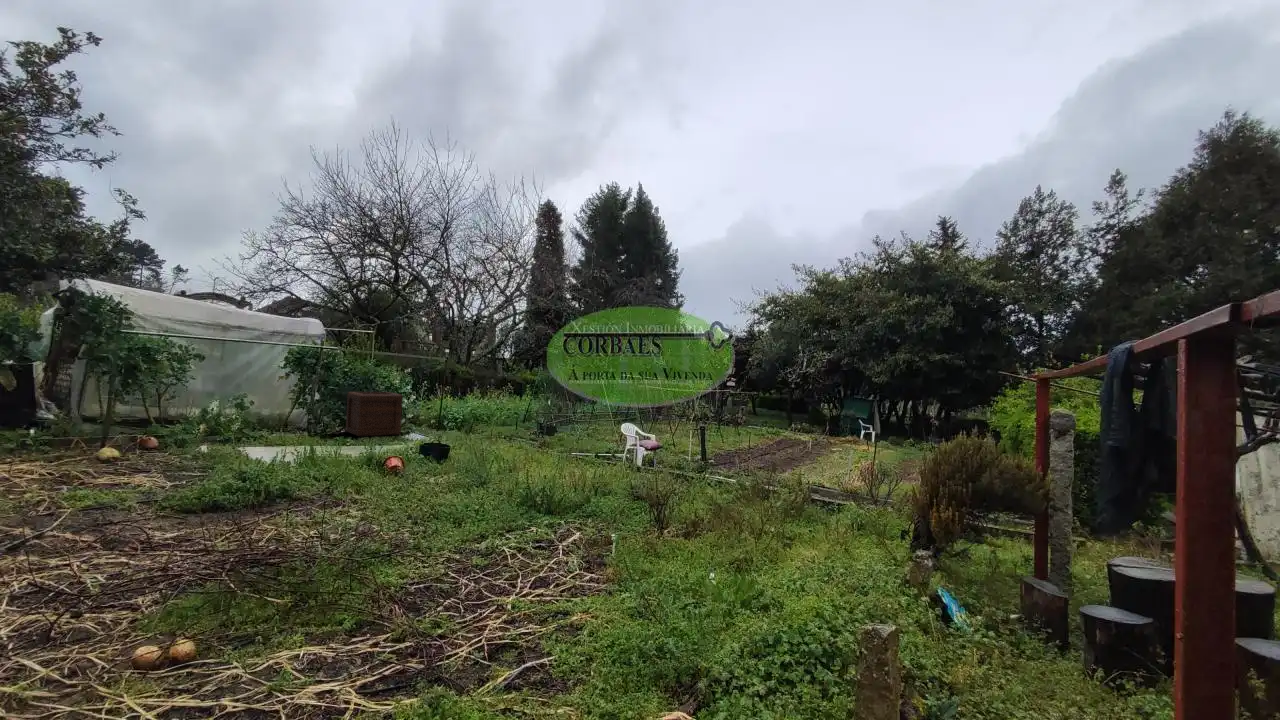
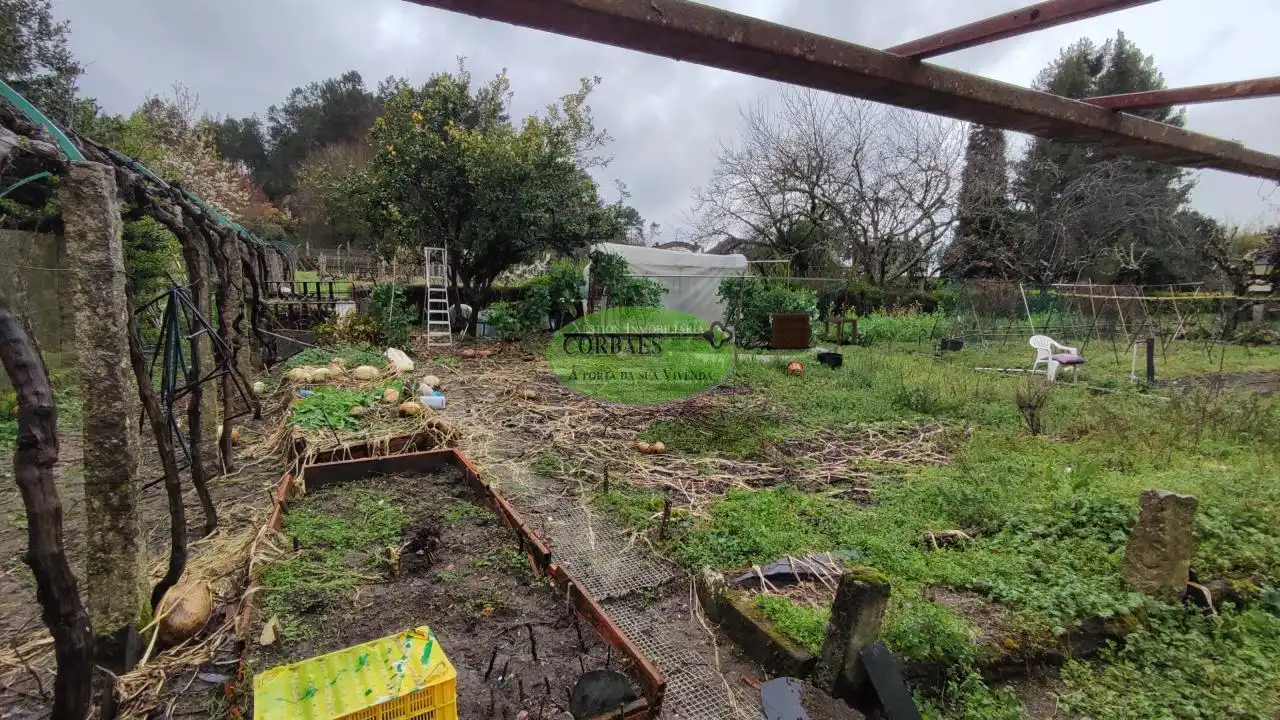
bench: none [416,398,454,430] -> present [825,317,857,345]

